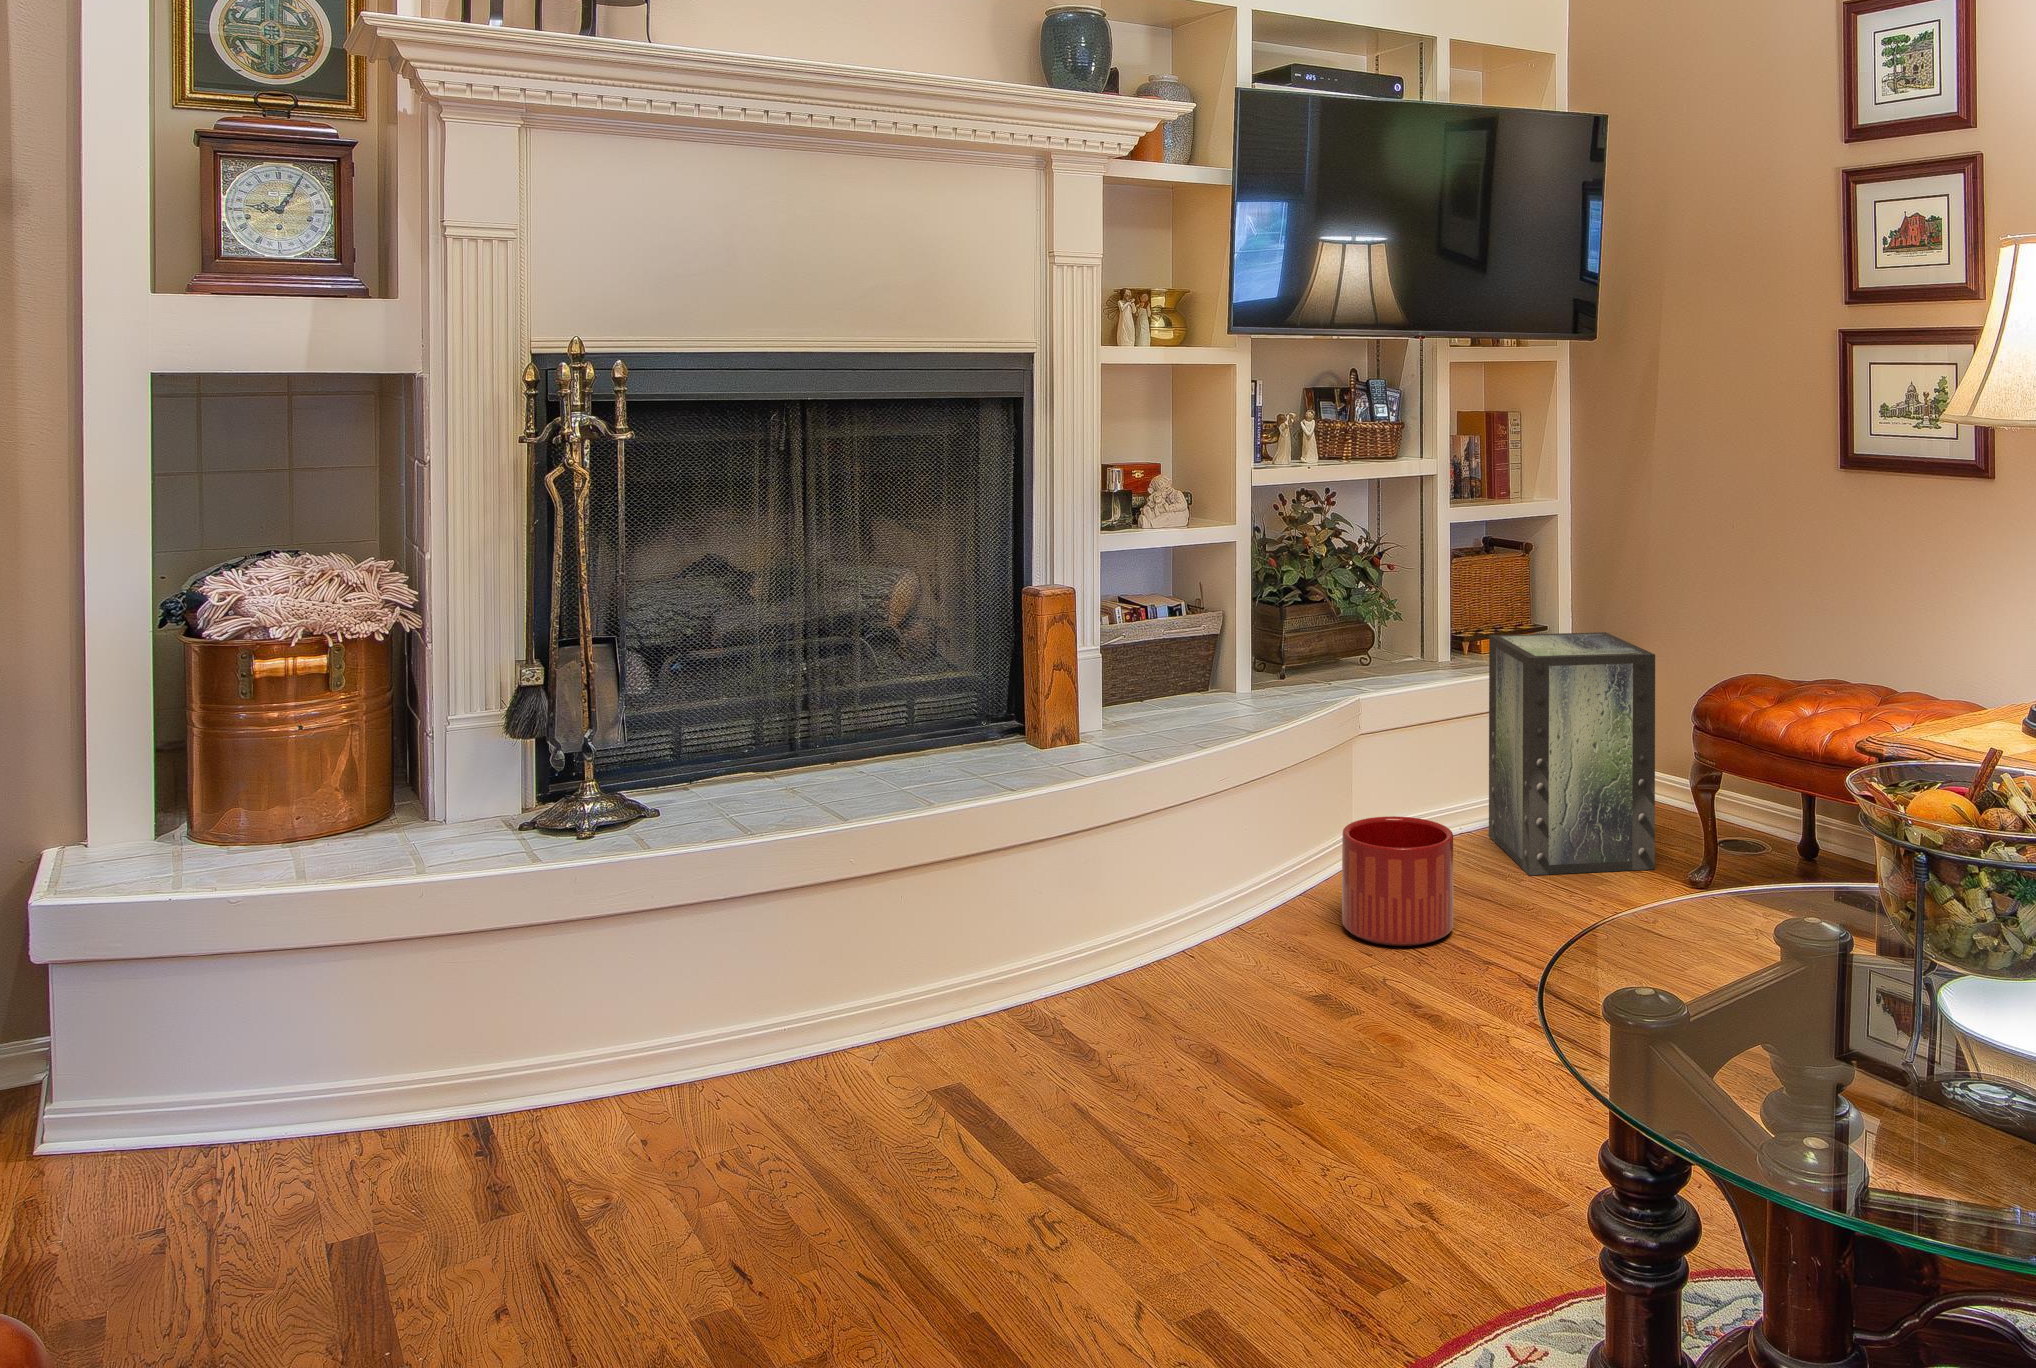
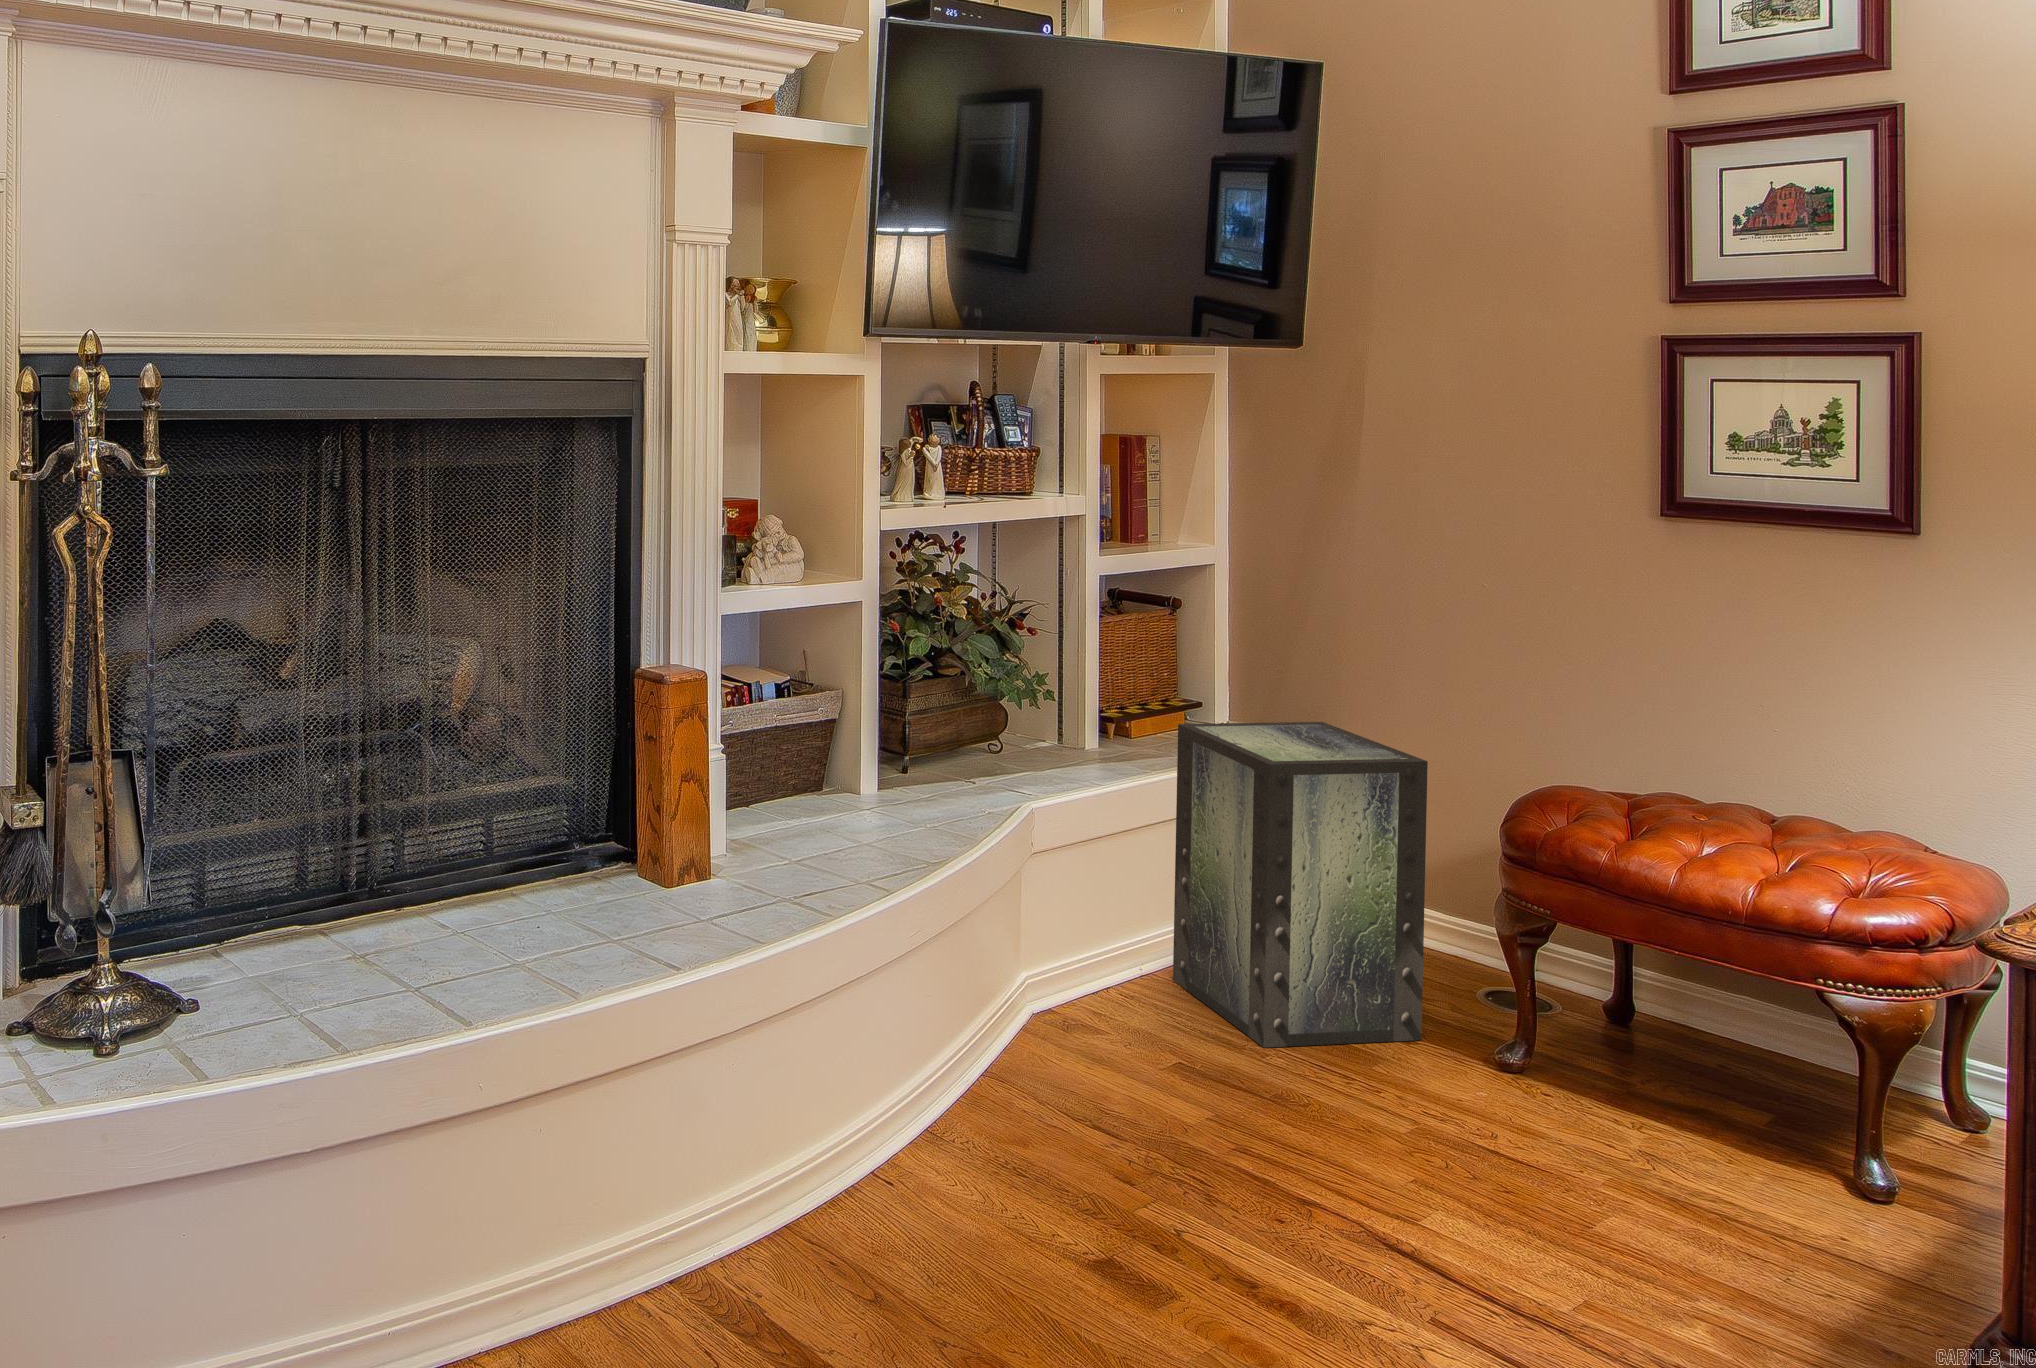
planter: present [1342,816,1453,946] -> none [1065,981,1226,1172]

